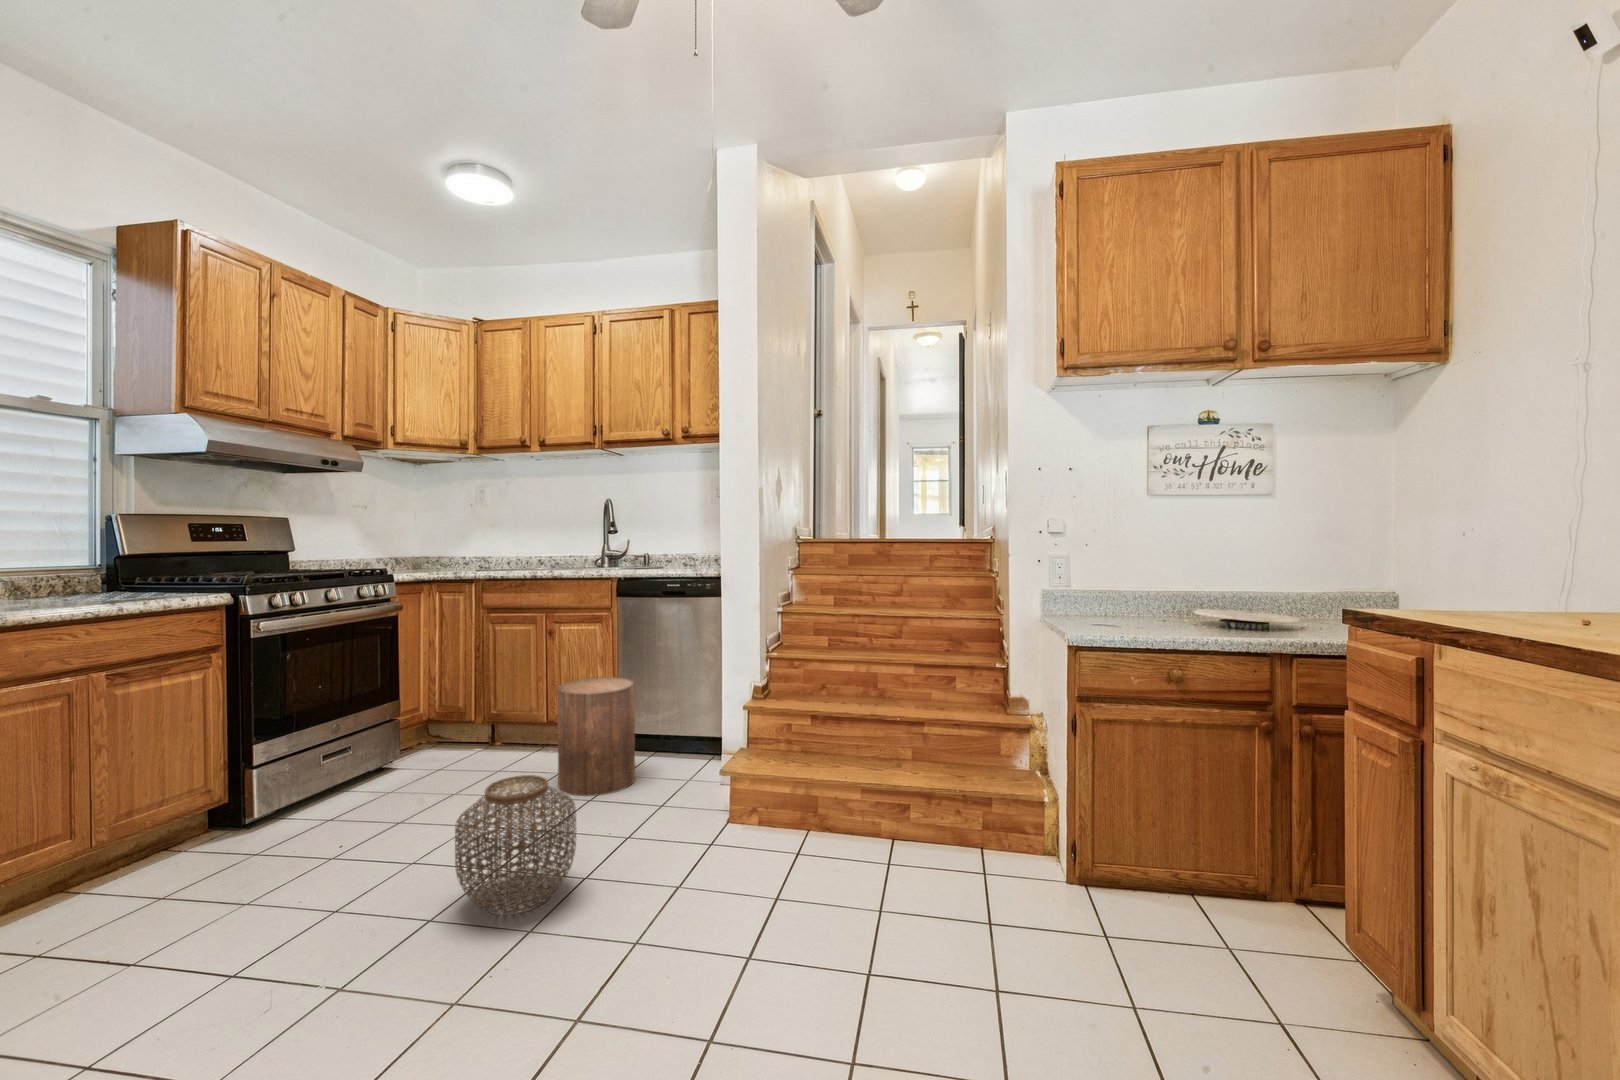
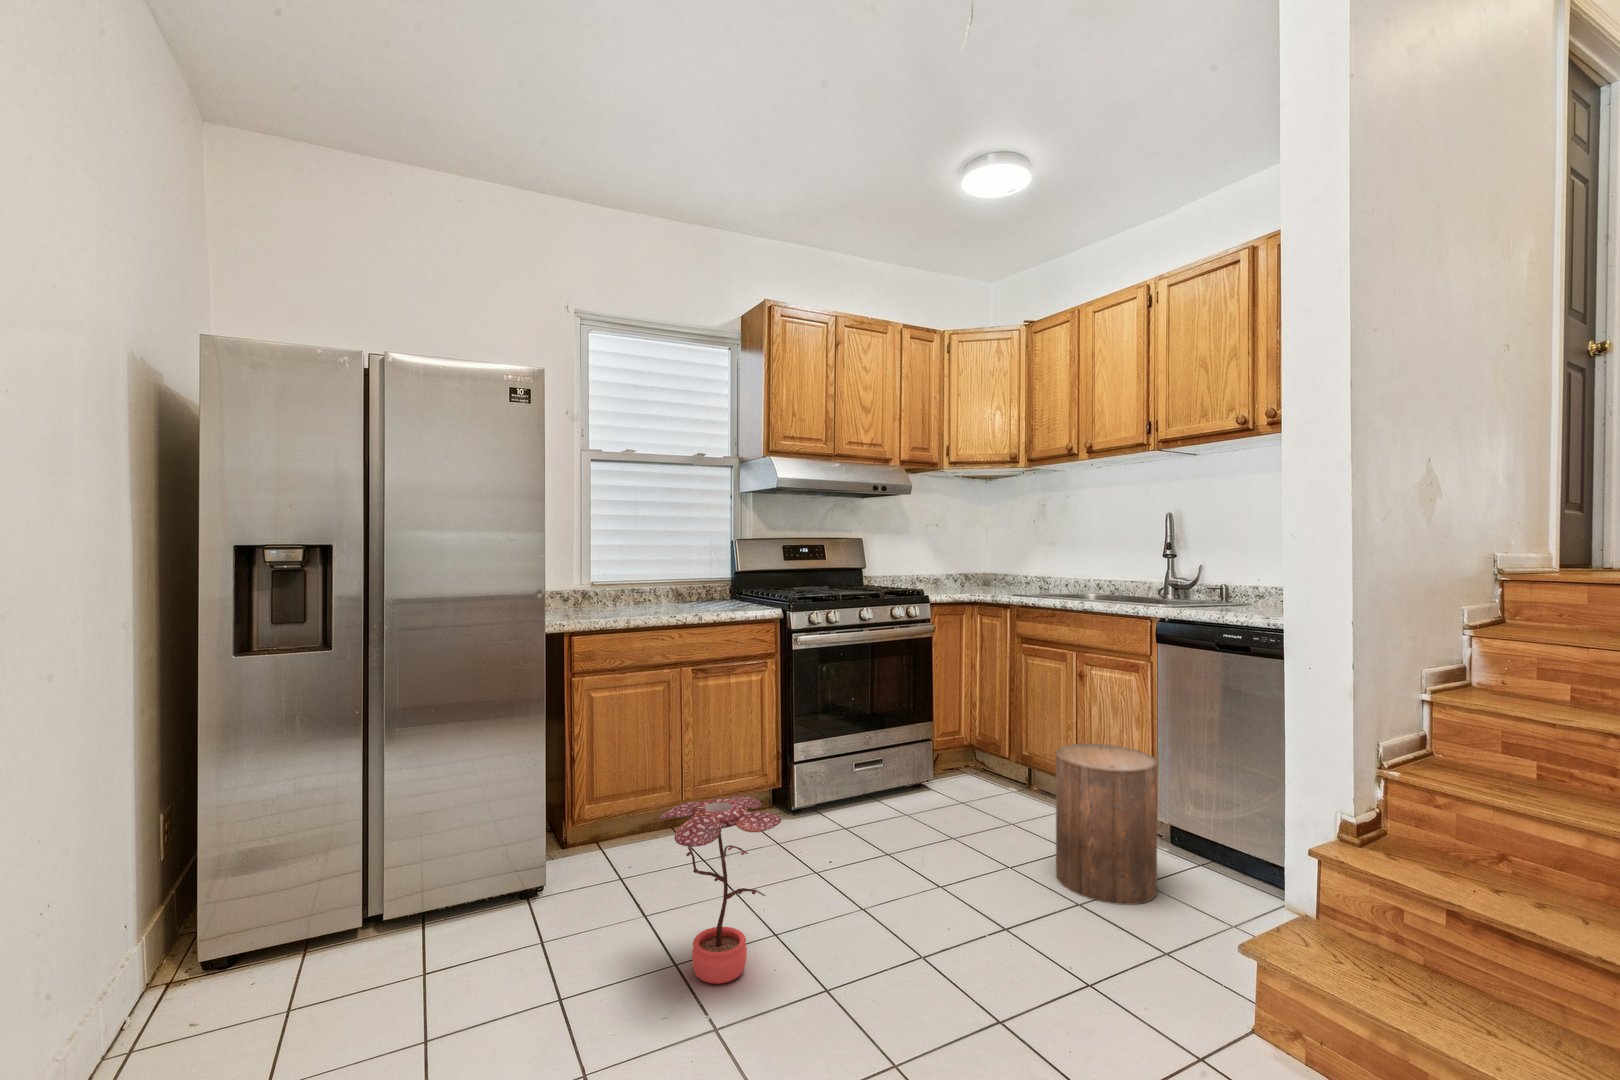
woven basket: present [455,775,576,915] -> none [860,850,991,1019]
potted plant: none [192,784,371,991] -> present [660,796,782,984]

